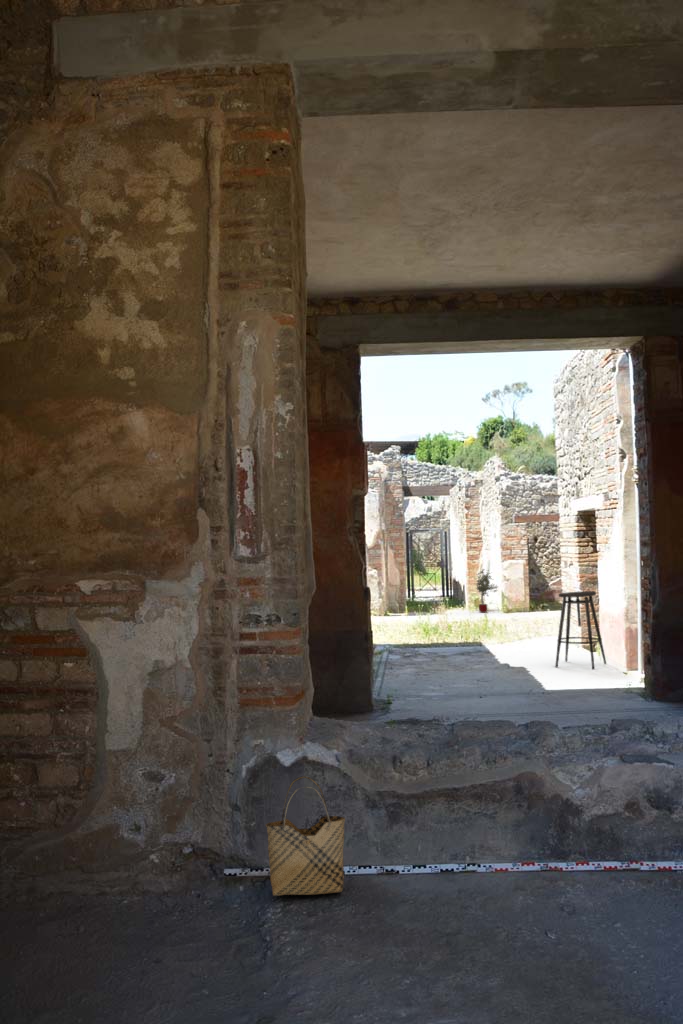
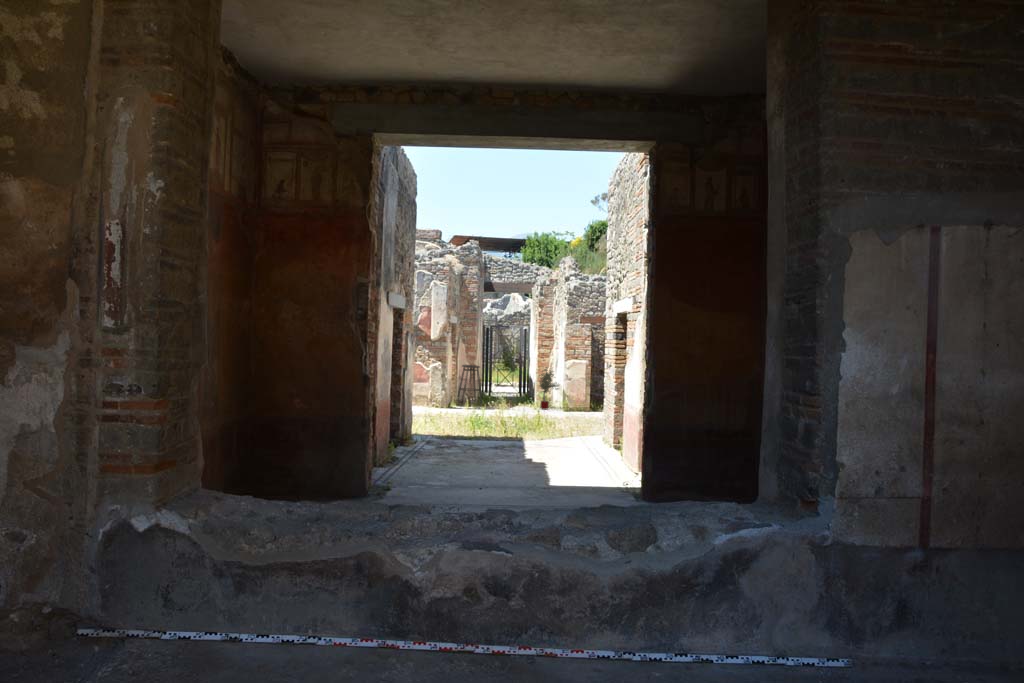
stool: present [555,591,606,669] -> present [458,365,482,402]
woven basket: present [266,776,345,896] -> none [101,547,187,661]

